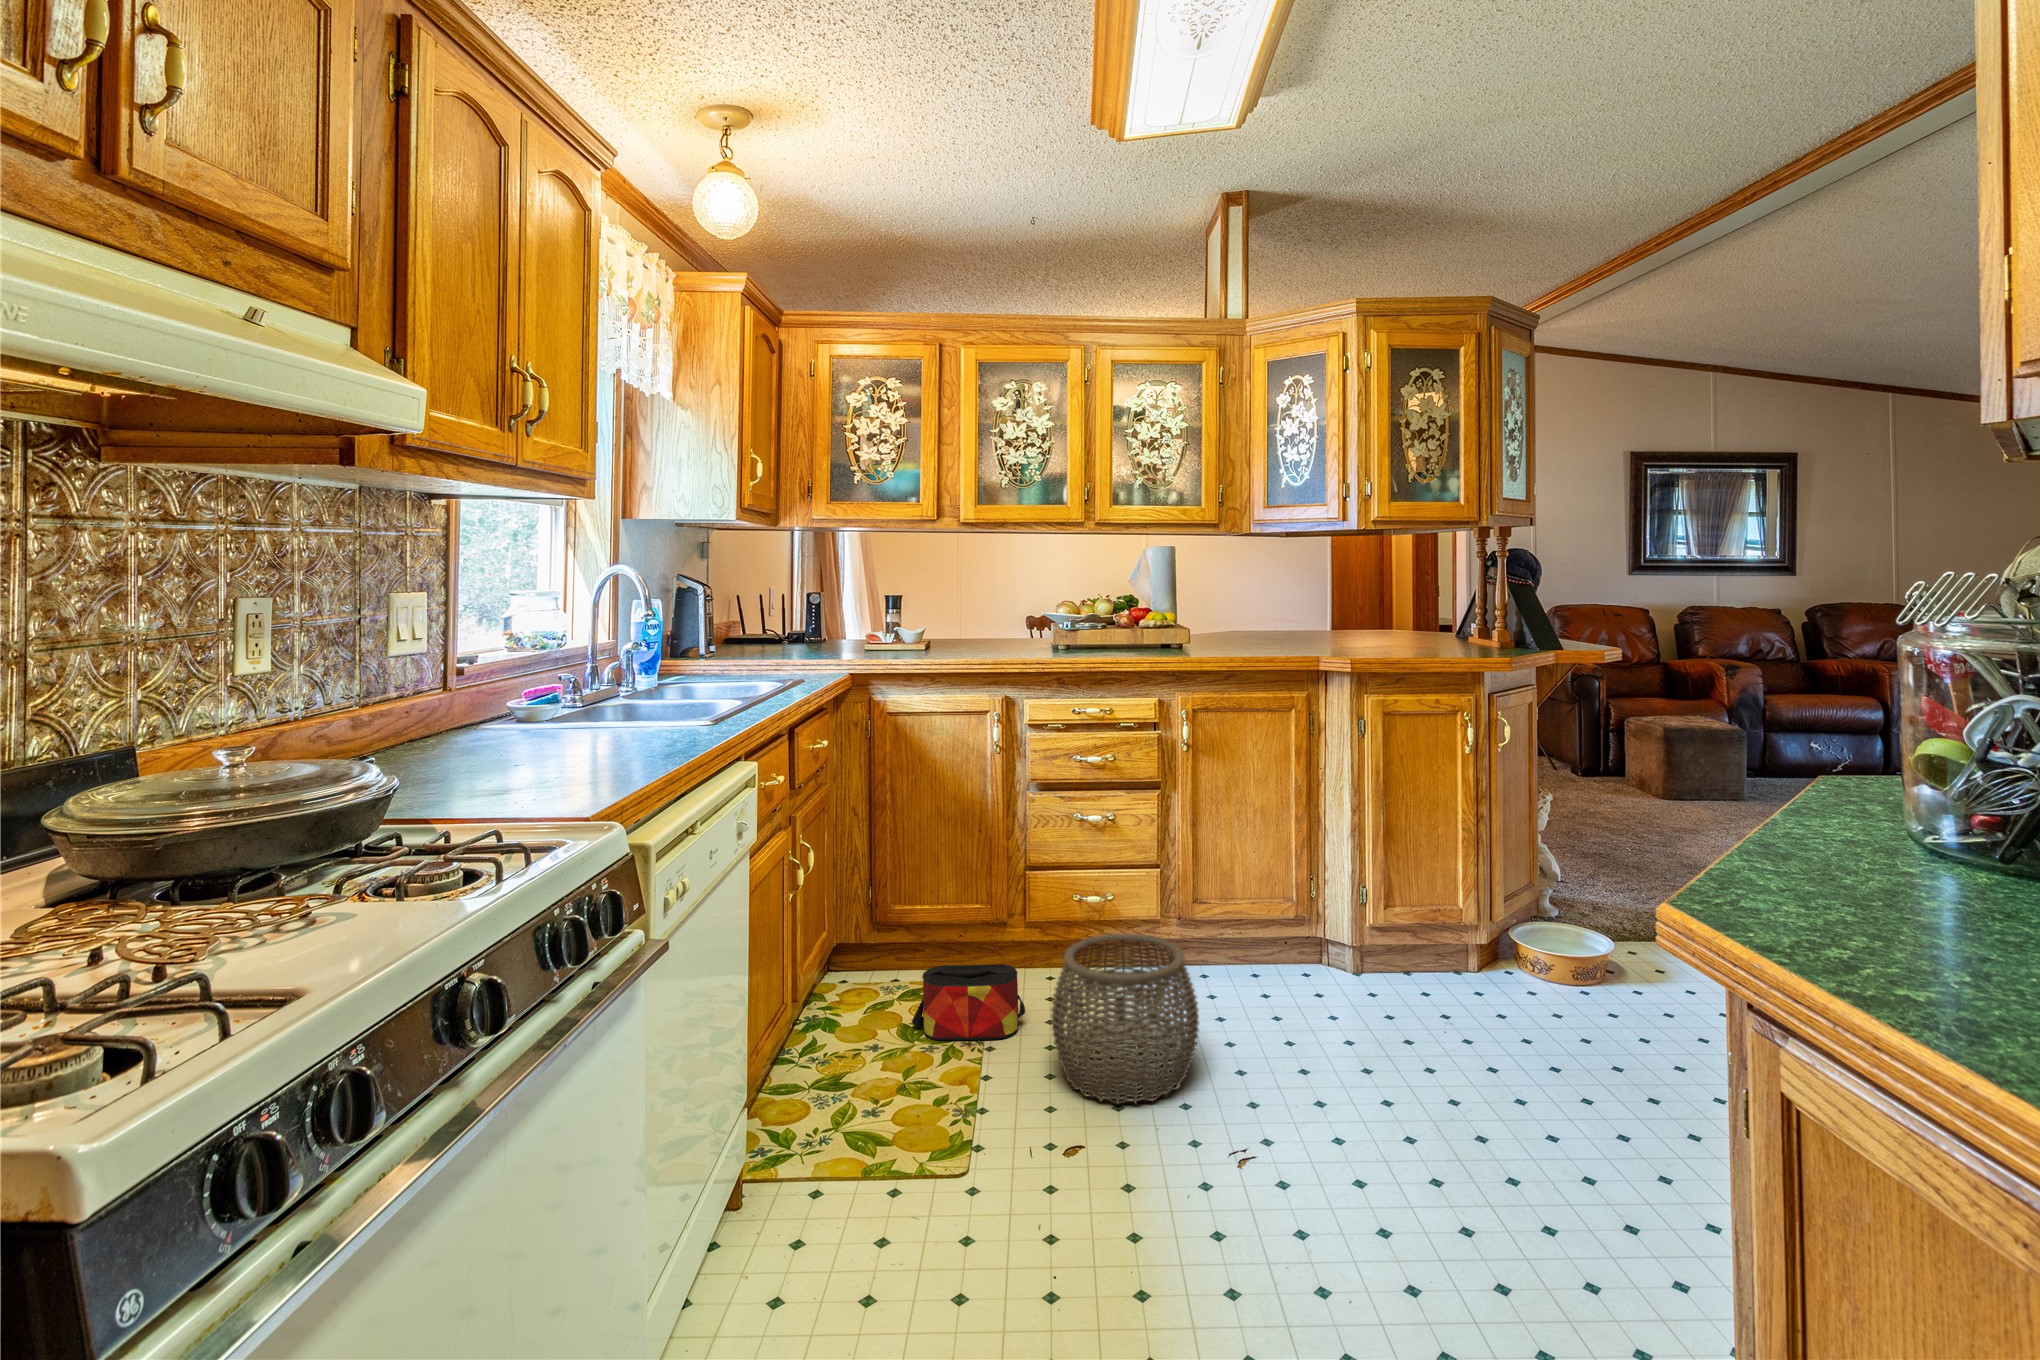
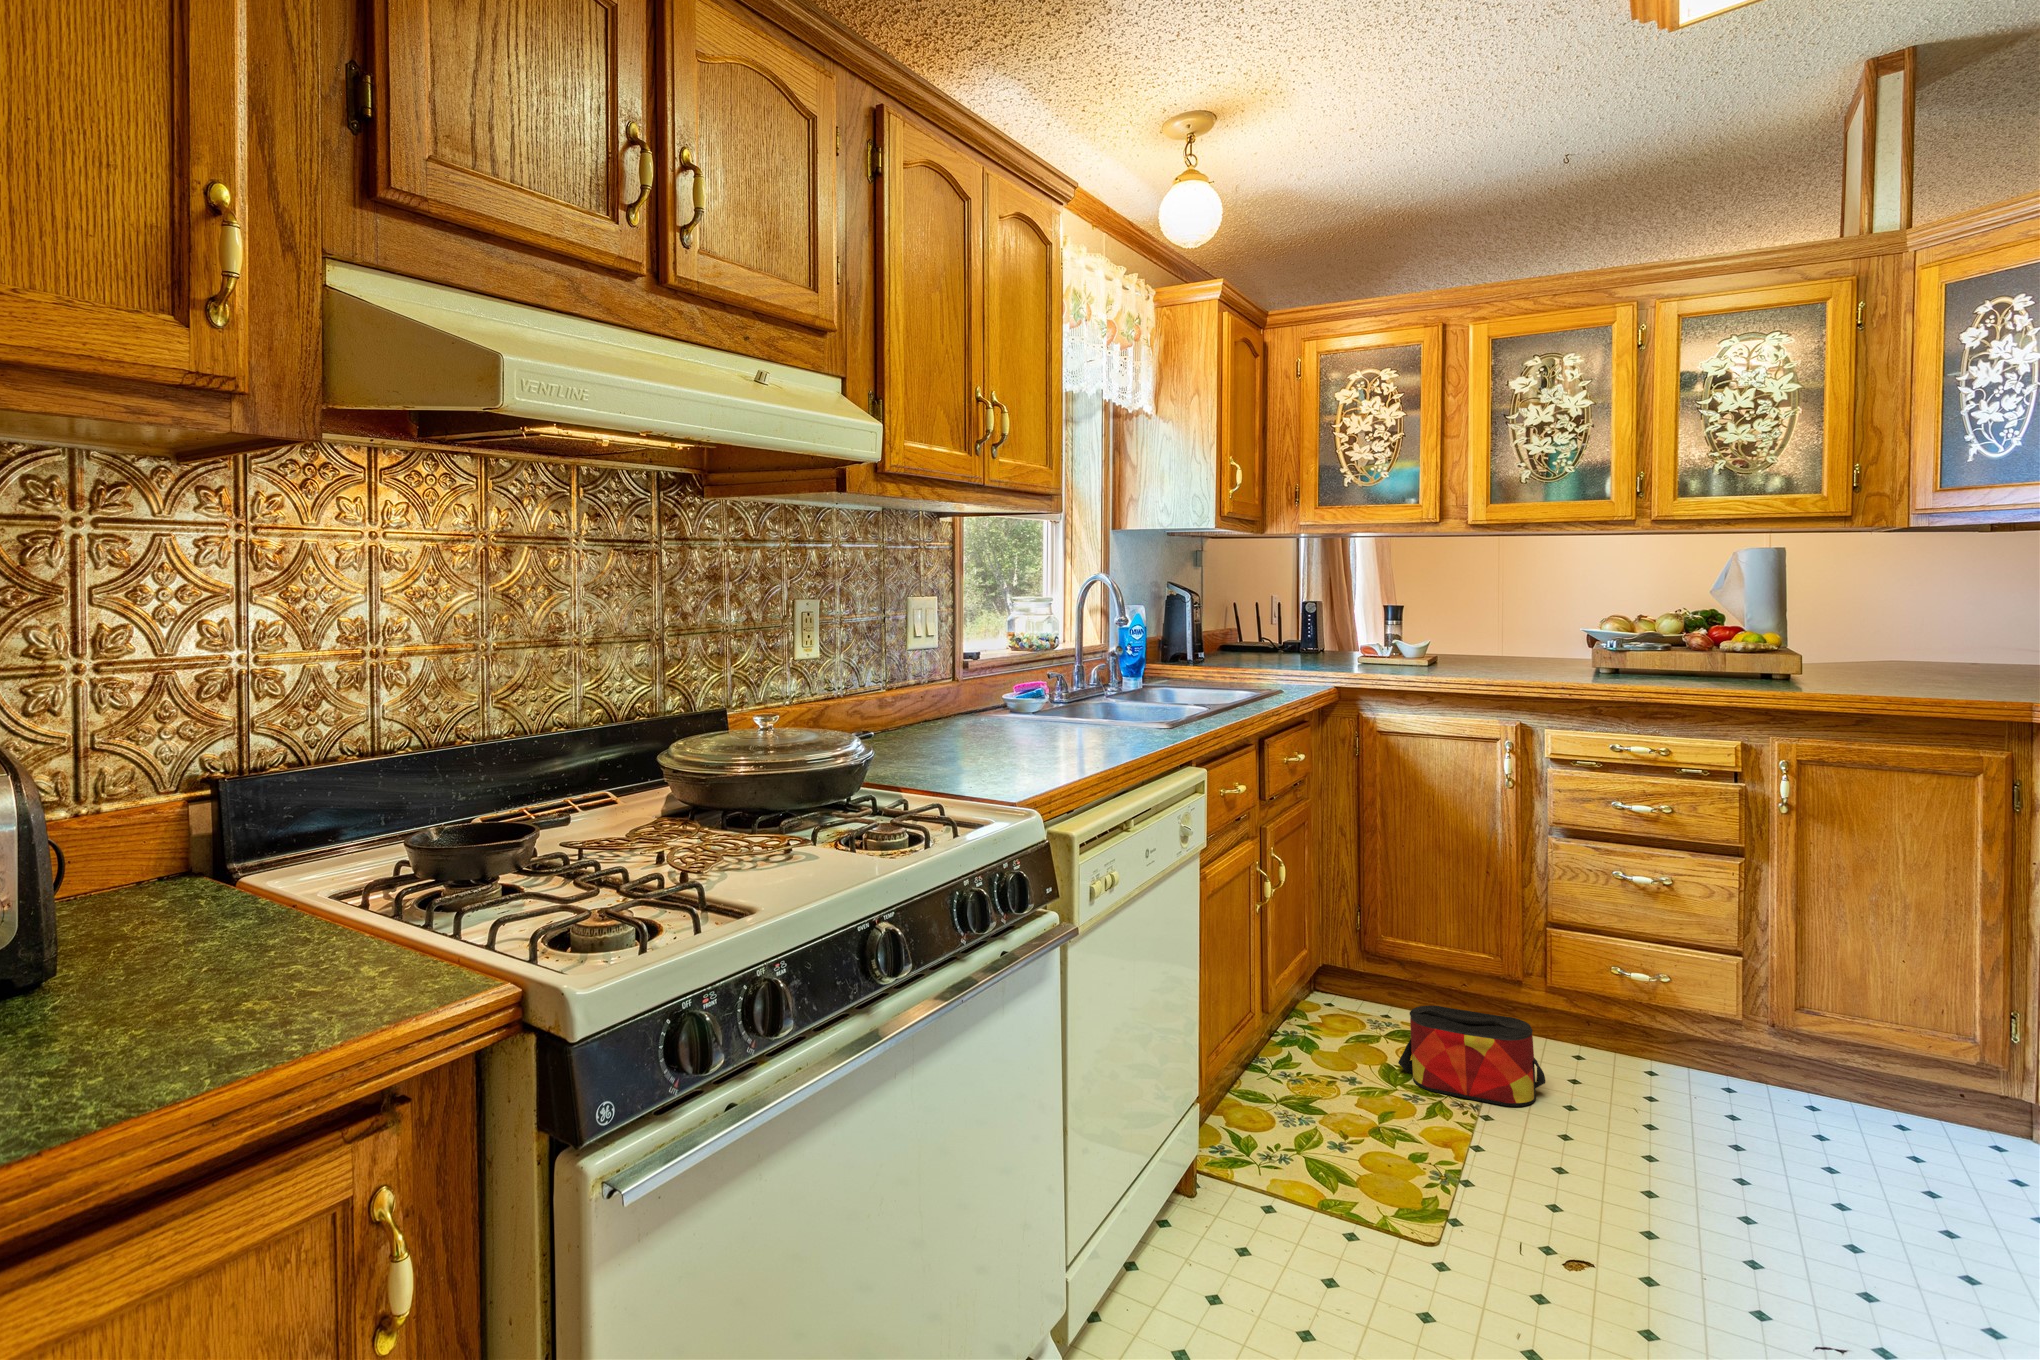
woven basket: present [1051,933,1199,1104] -> none [1567,1001,1805,1233]

